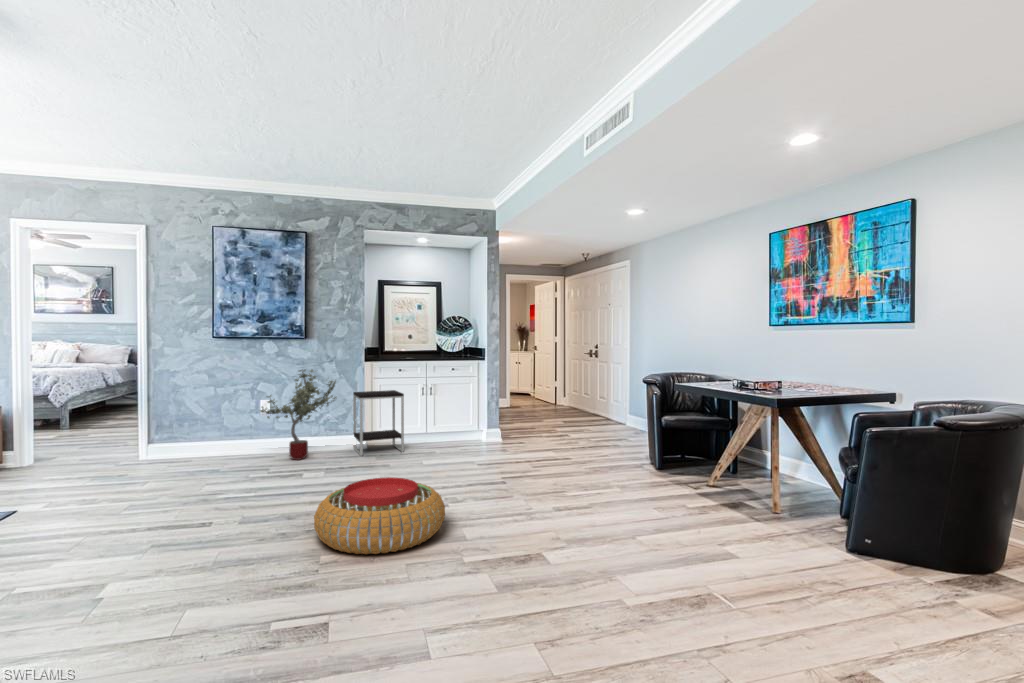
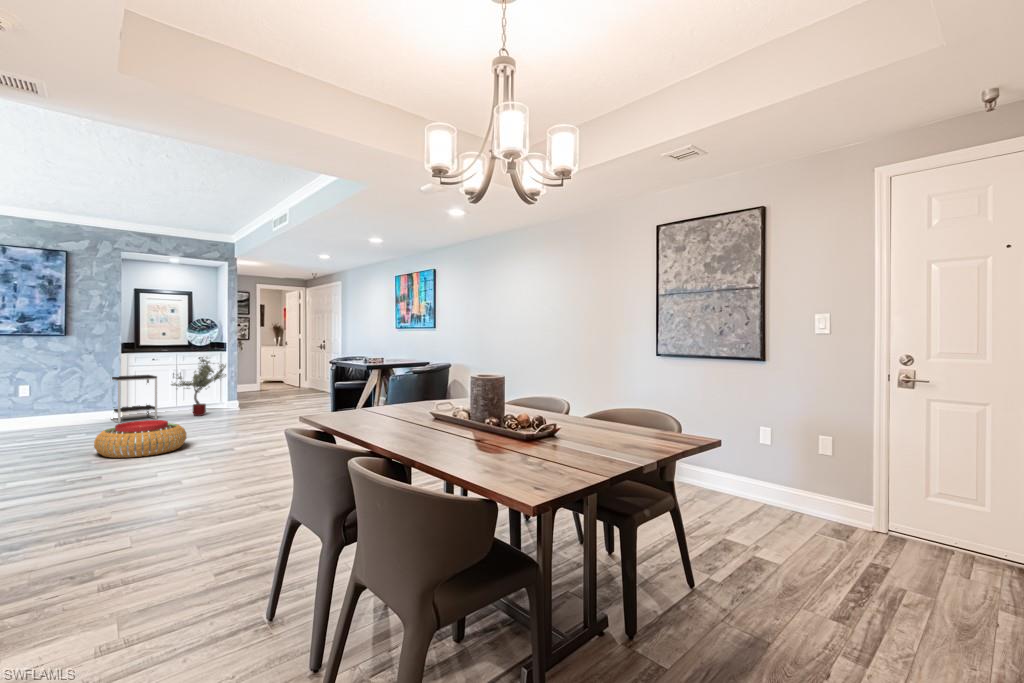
potted tree: present [260,370,336,460] -> present [171,357,226,416]

